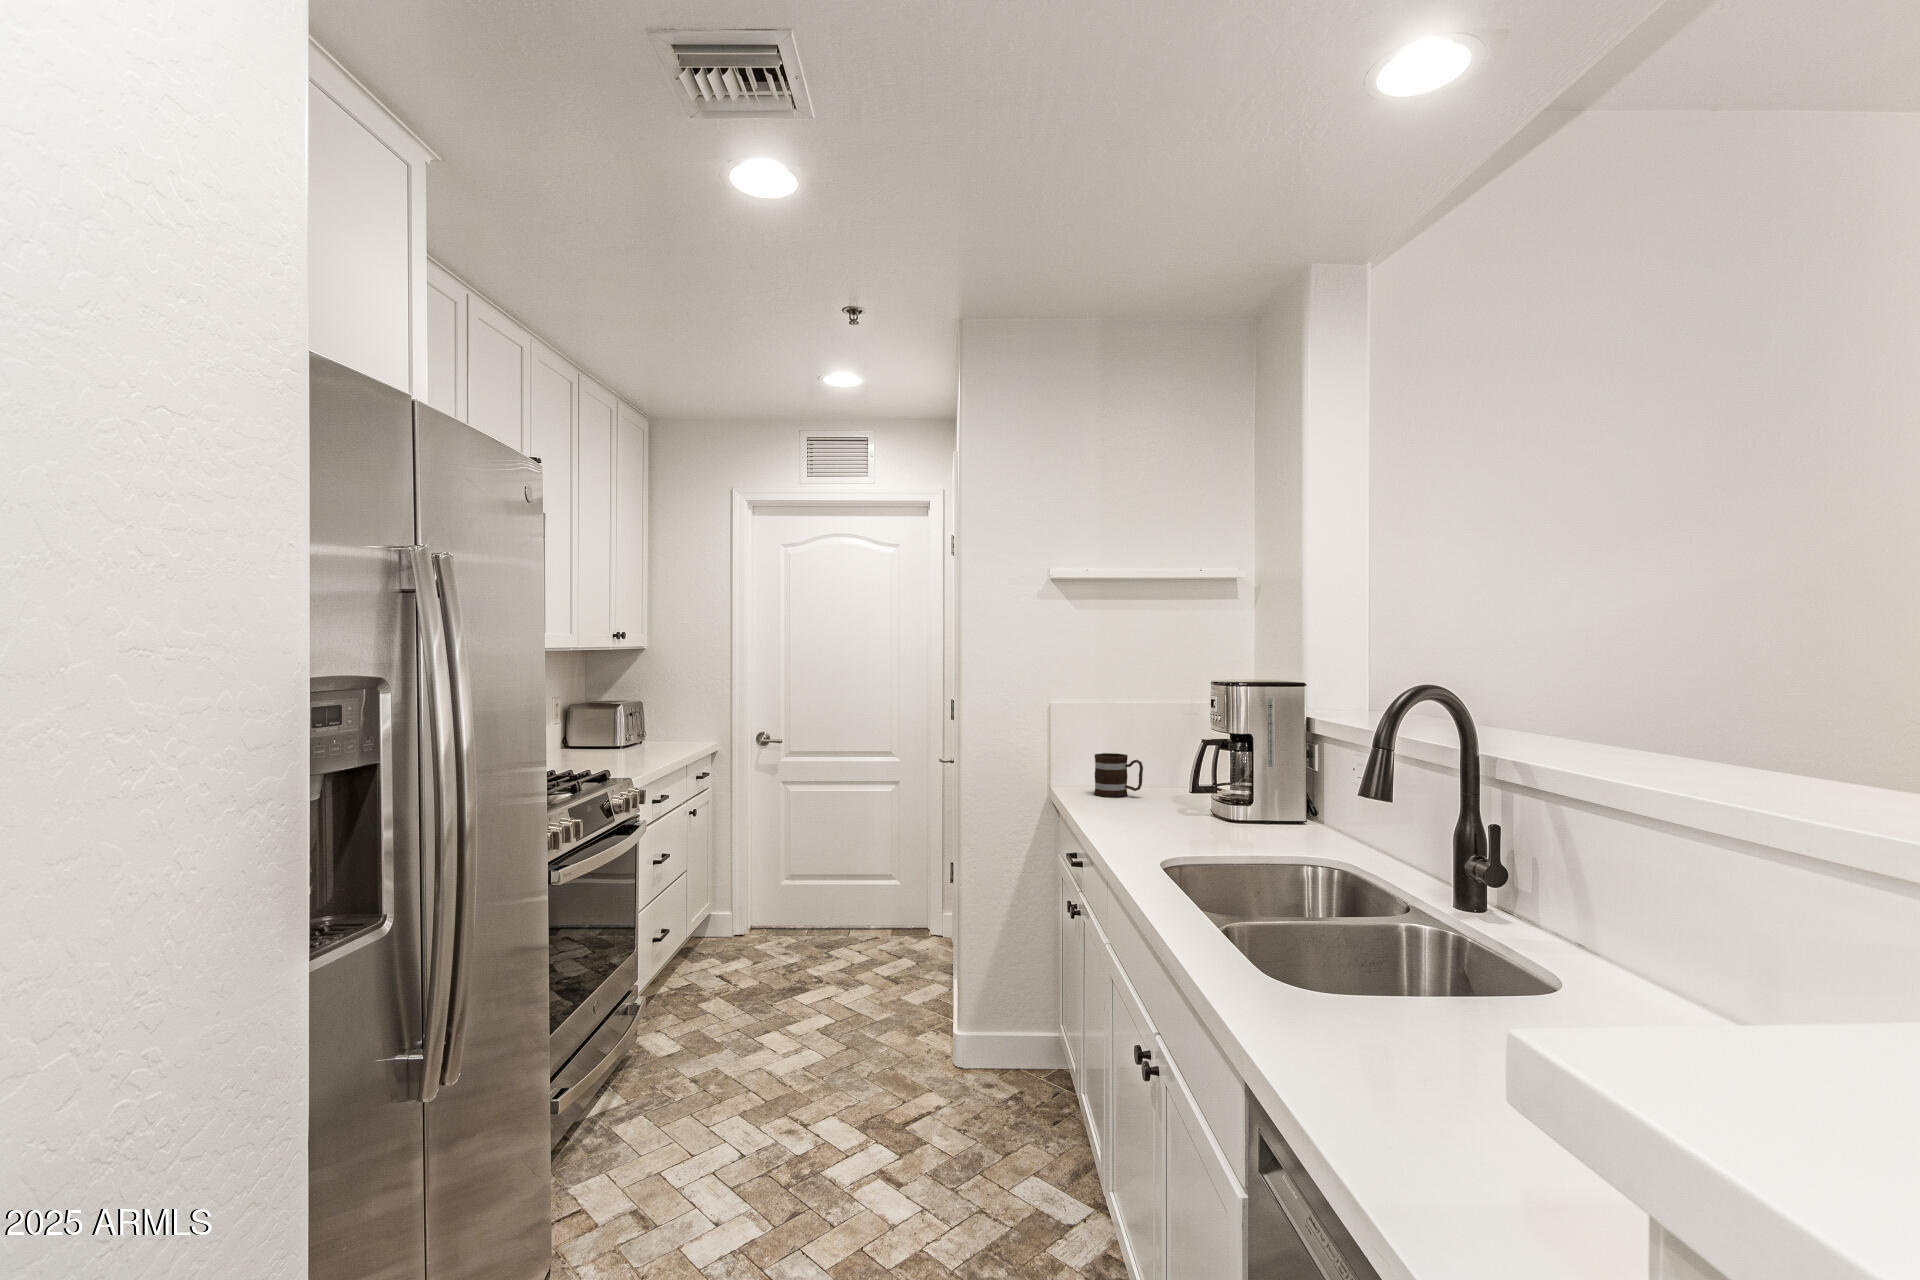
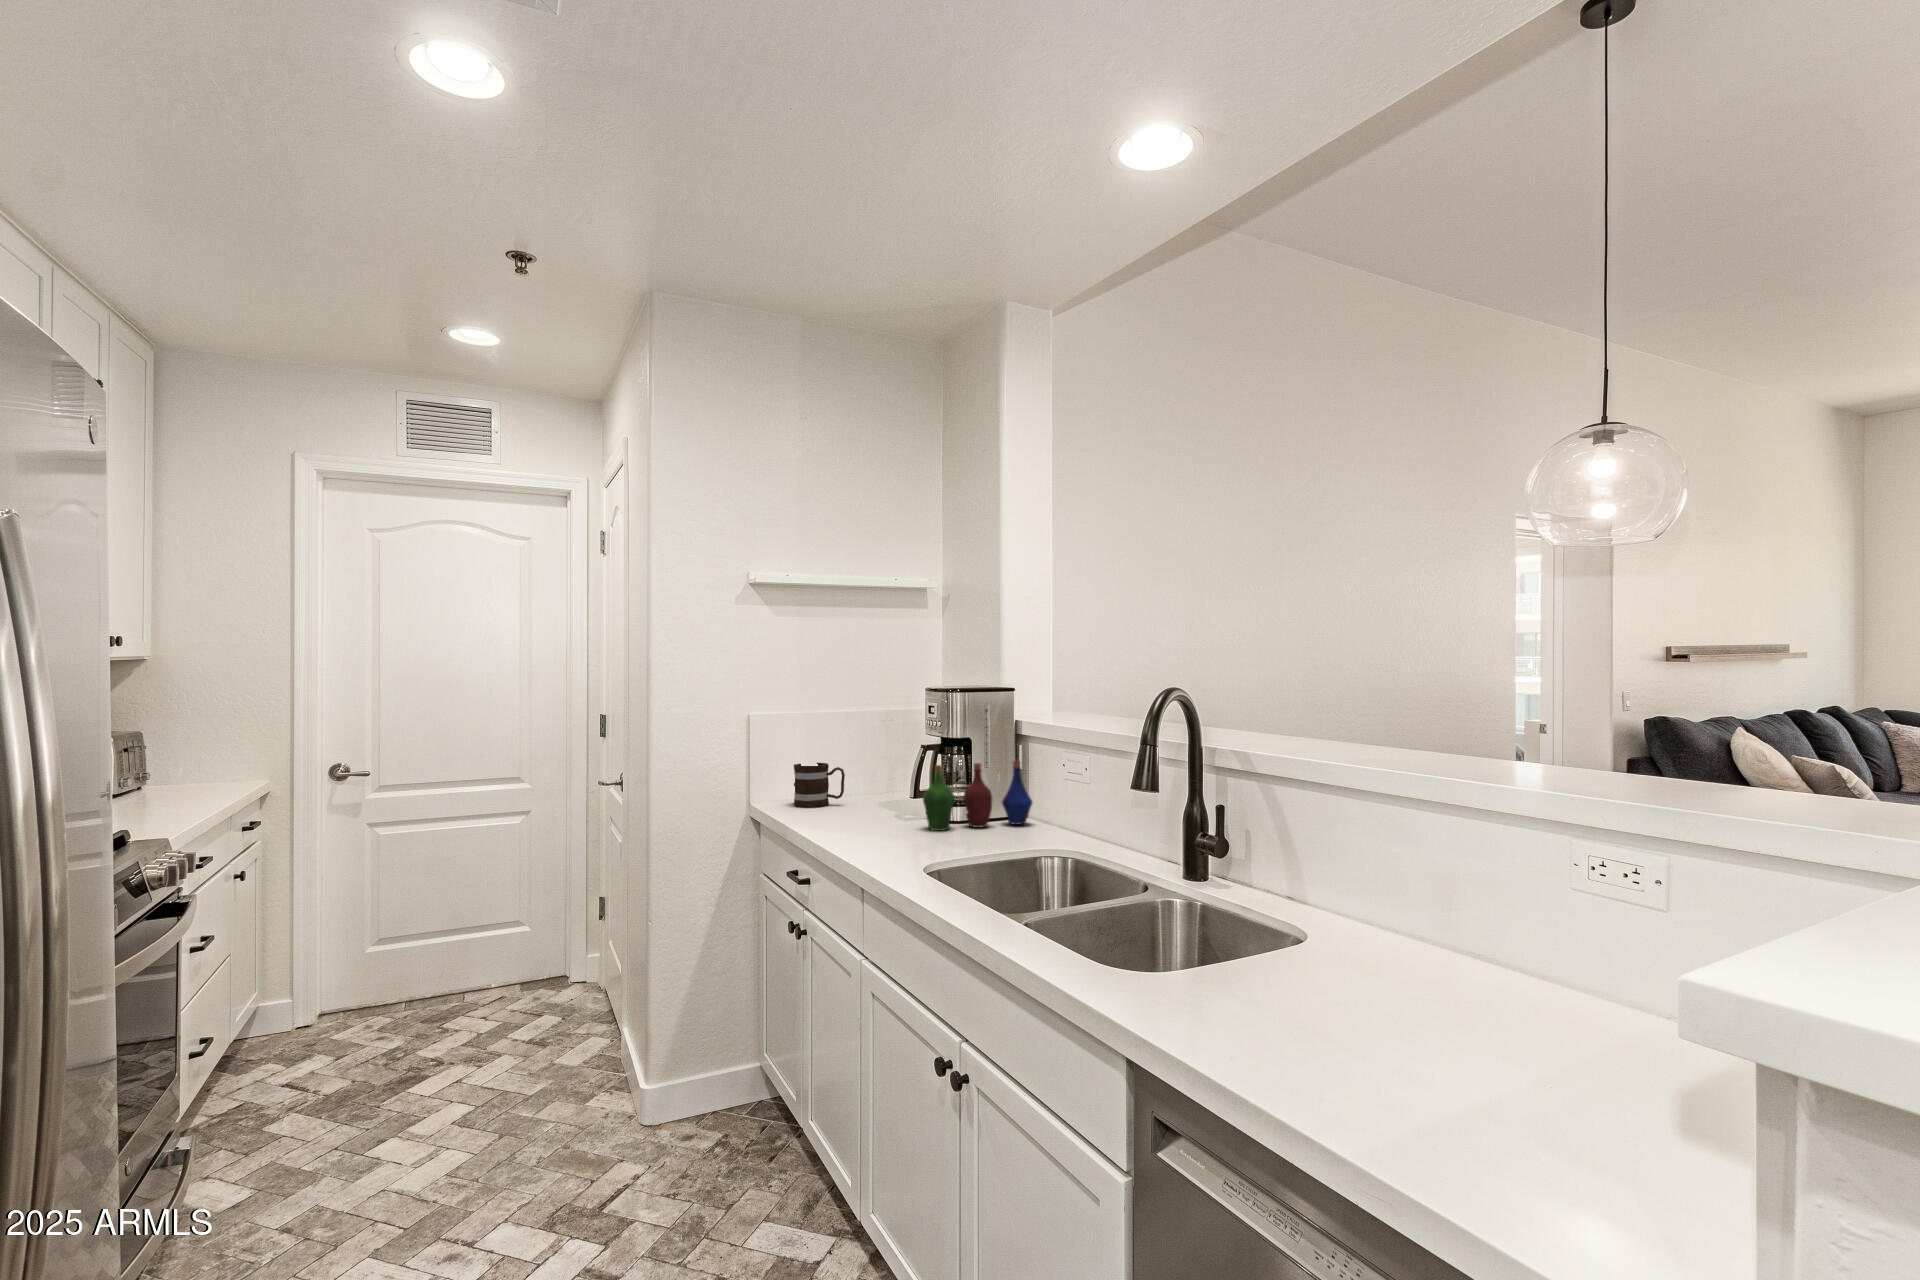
bottle: none [1198,765,1322,835] -> present [923,761,1032,831]

